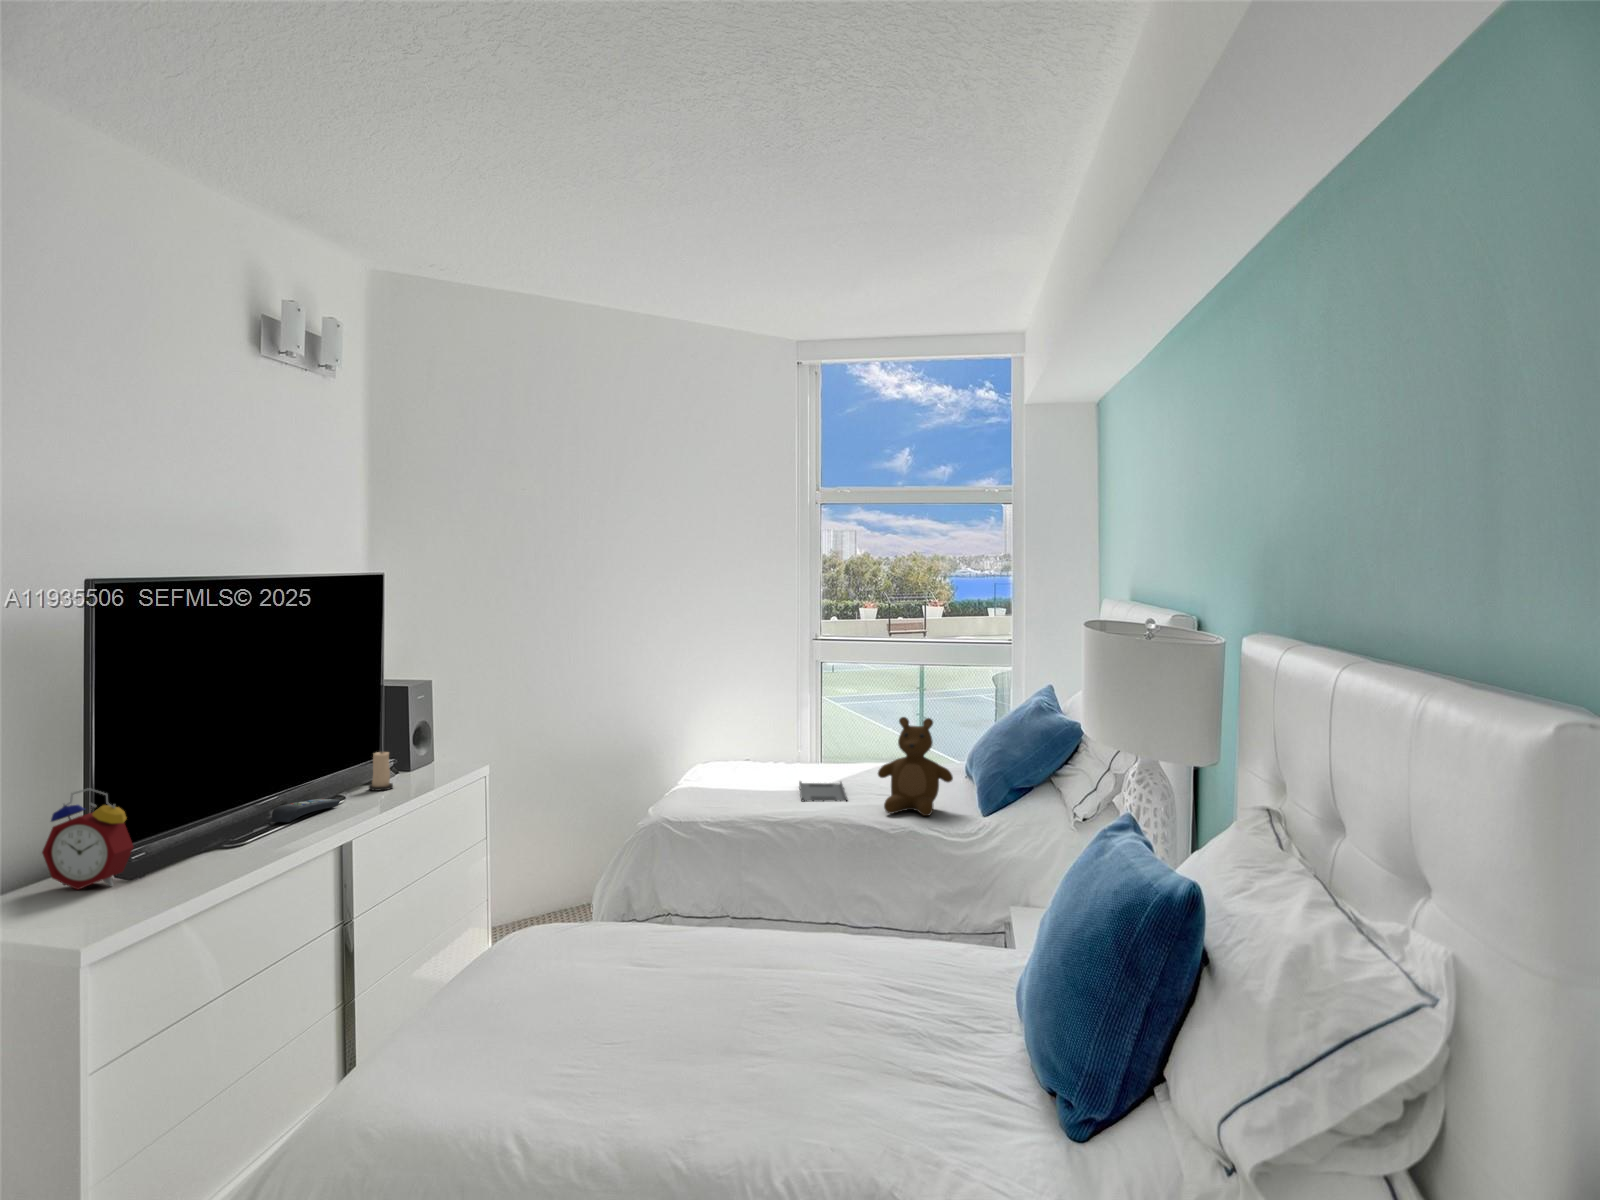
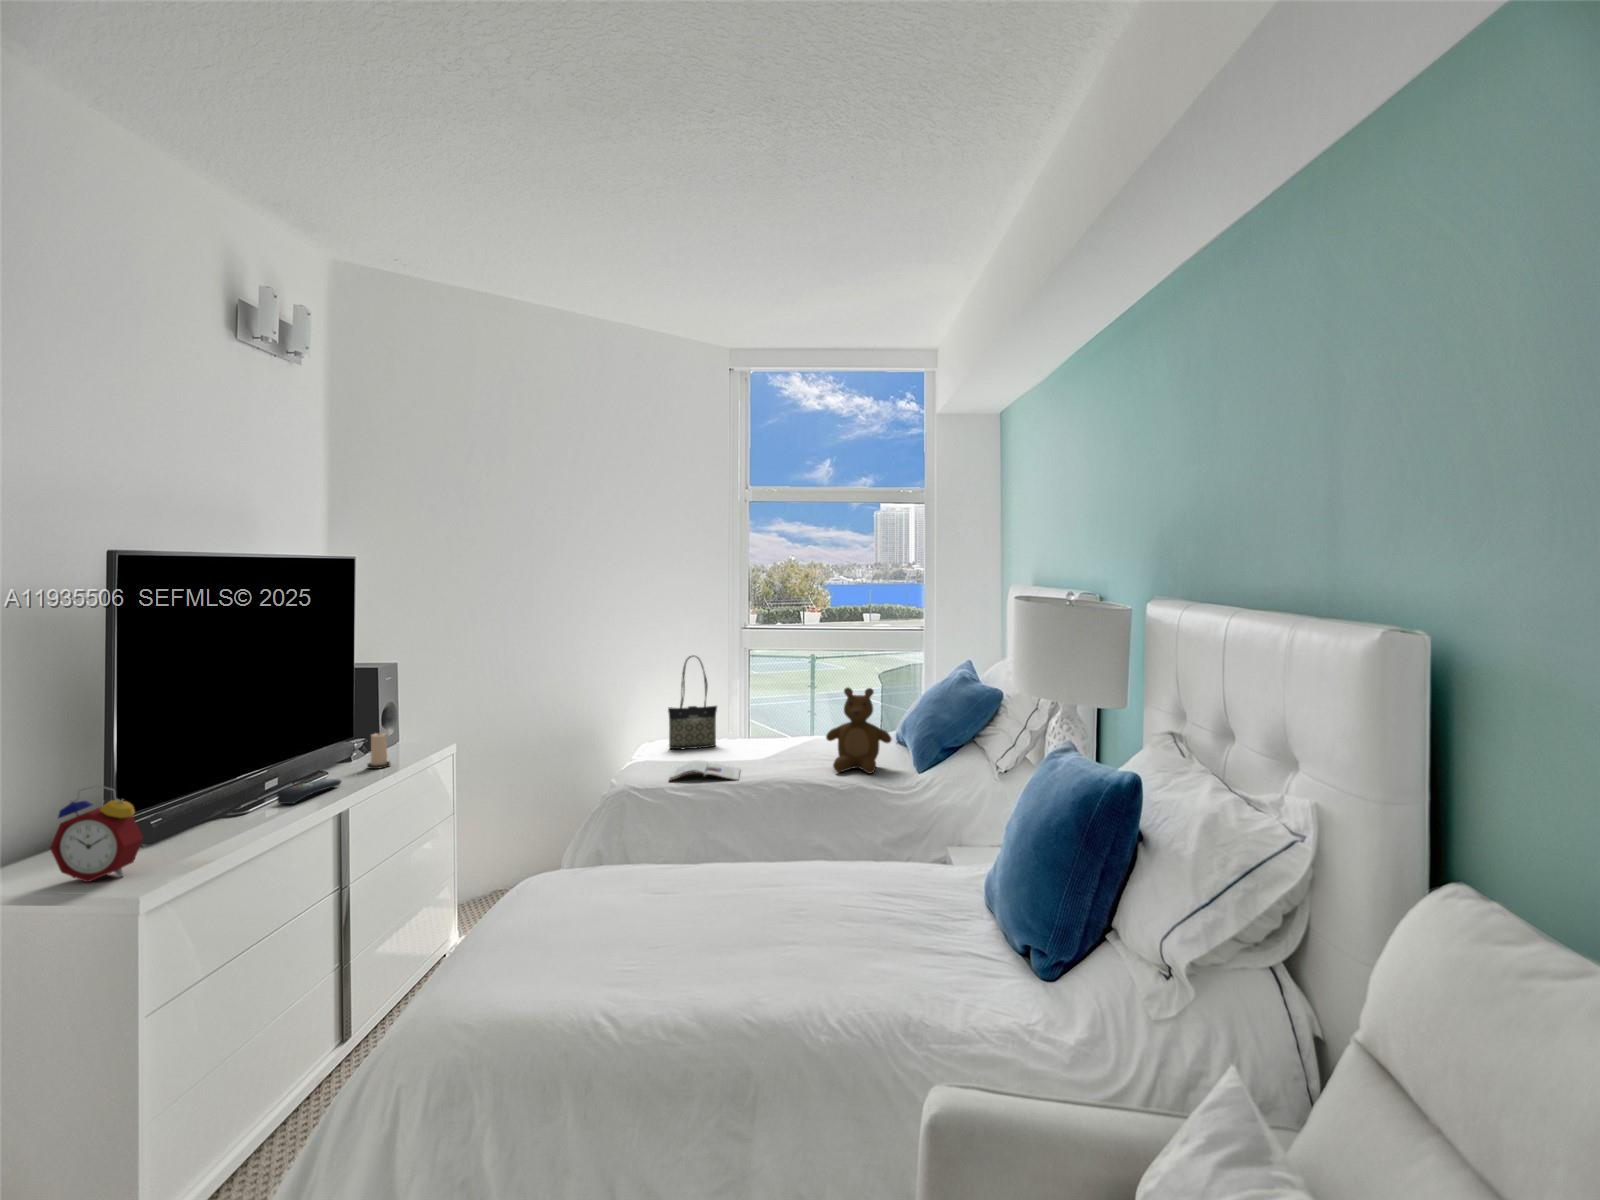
tote bag: none [702,677,759,784] -> present [668,656,717,749]
tray: present [799,781,847,801] -> none [754,744,799,763]
magazine: none [696,795,779,819] -> present [669,760,740,781]

